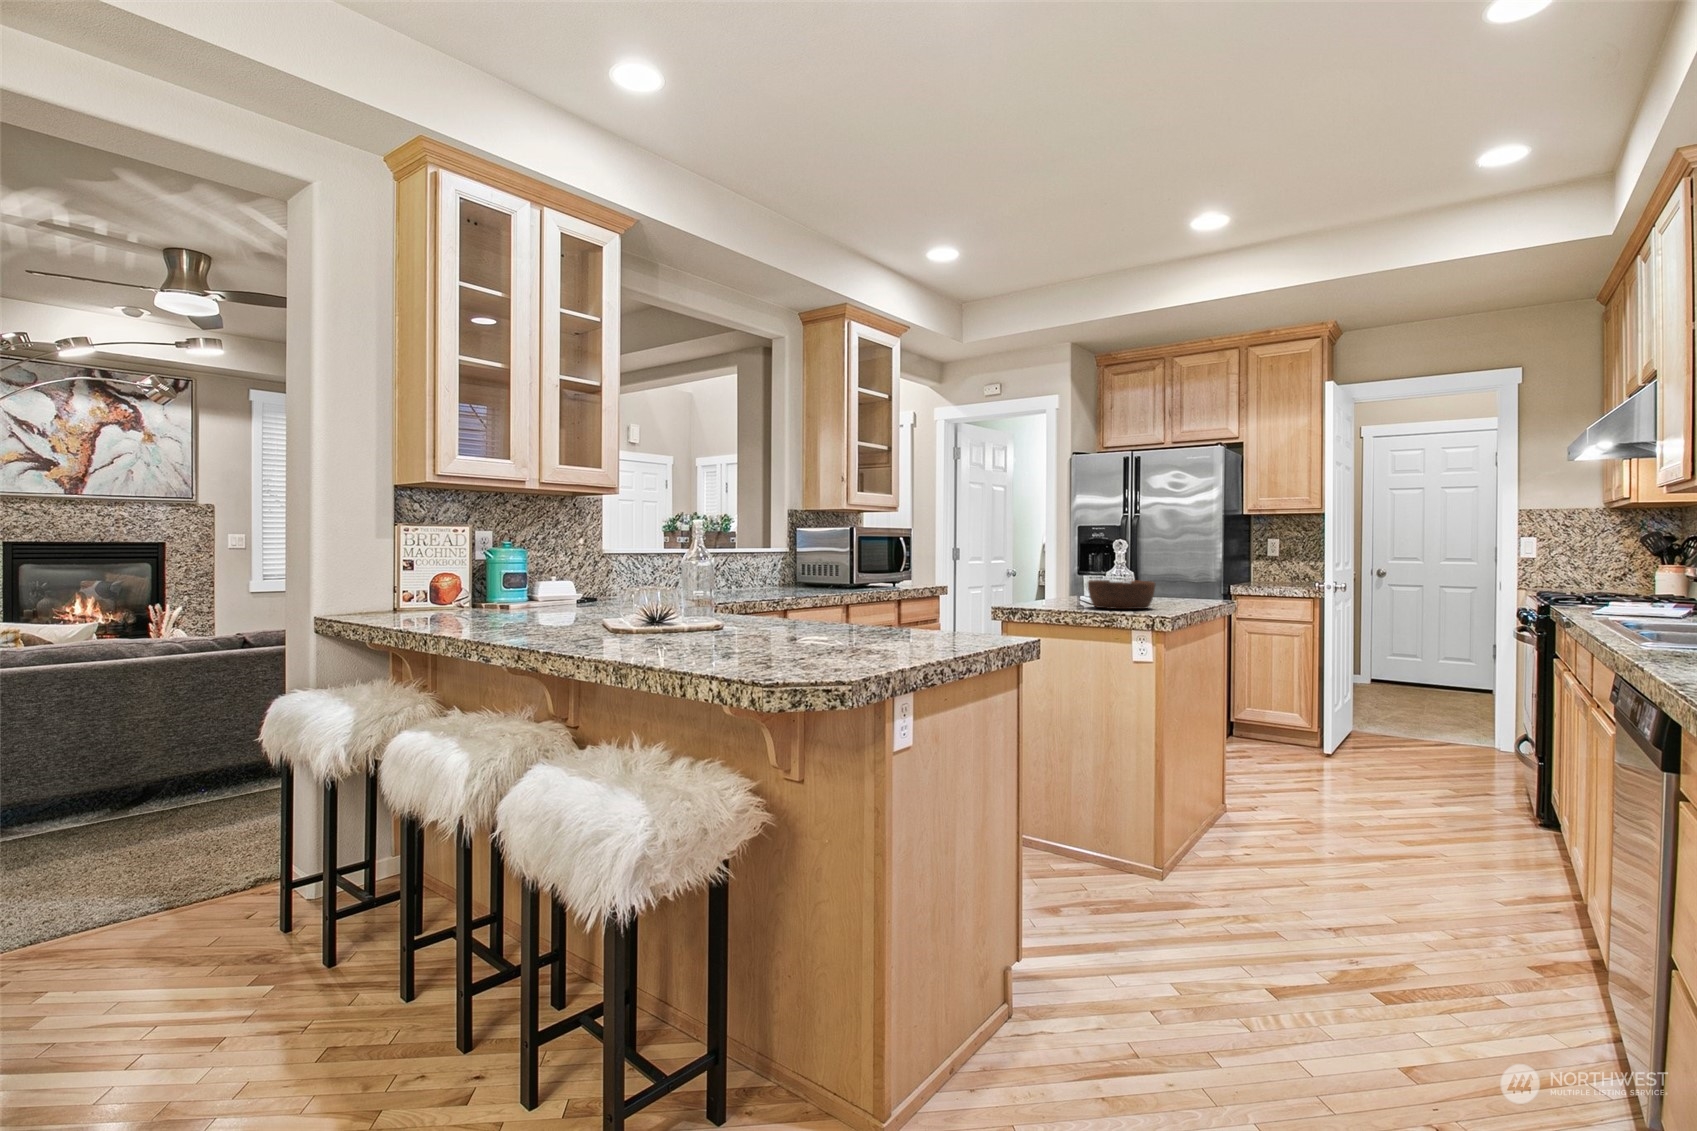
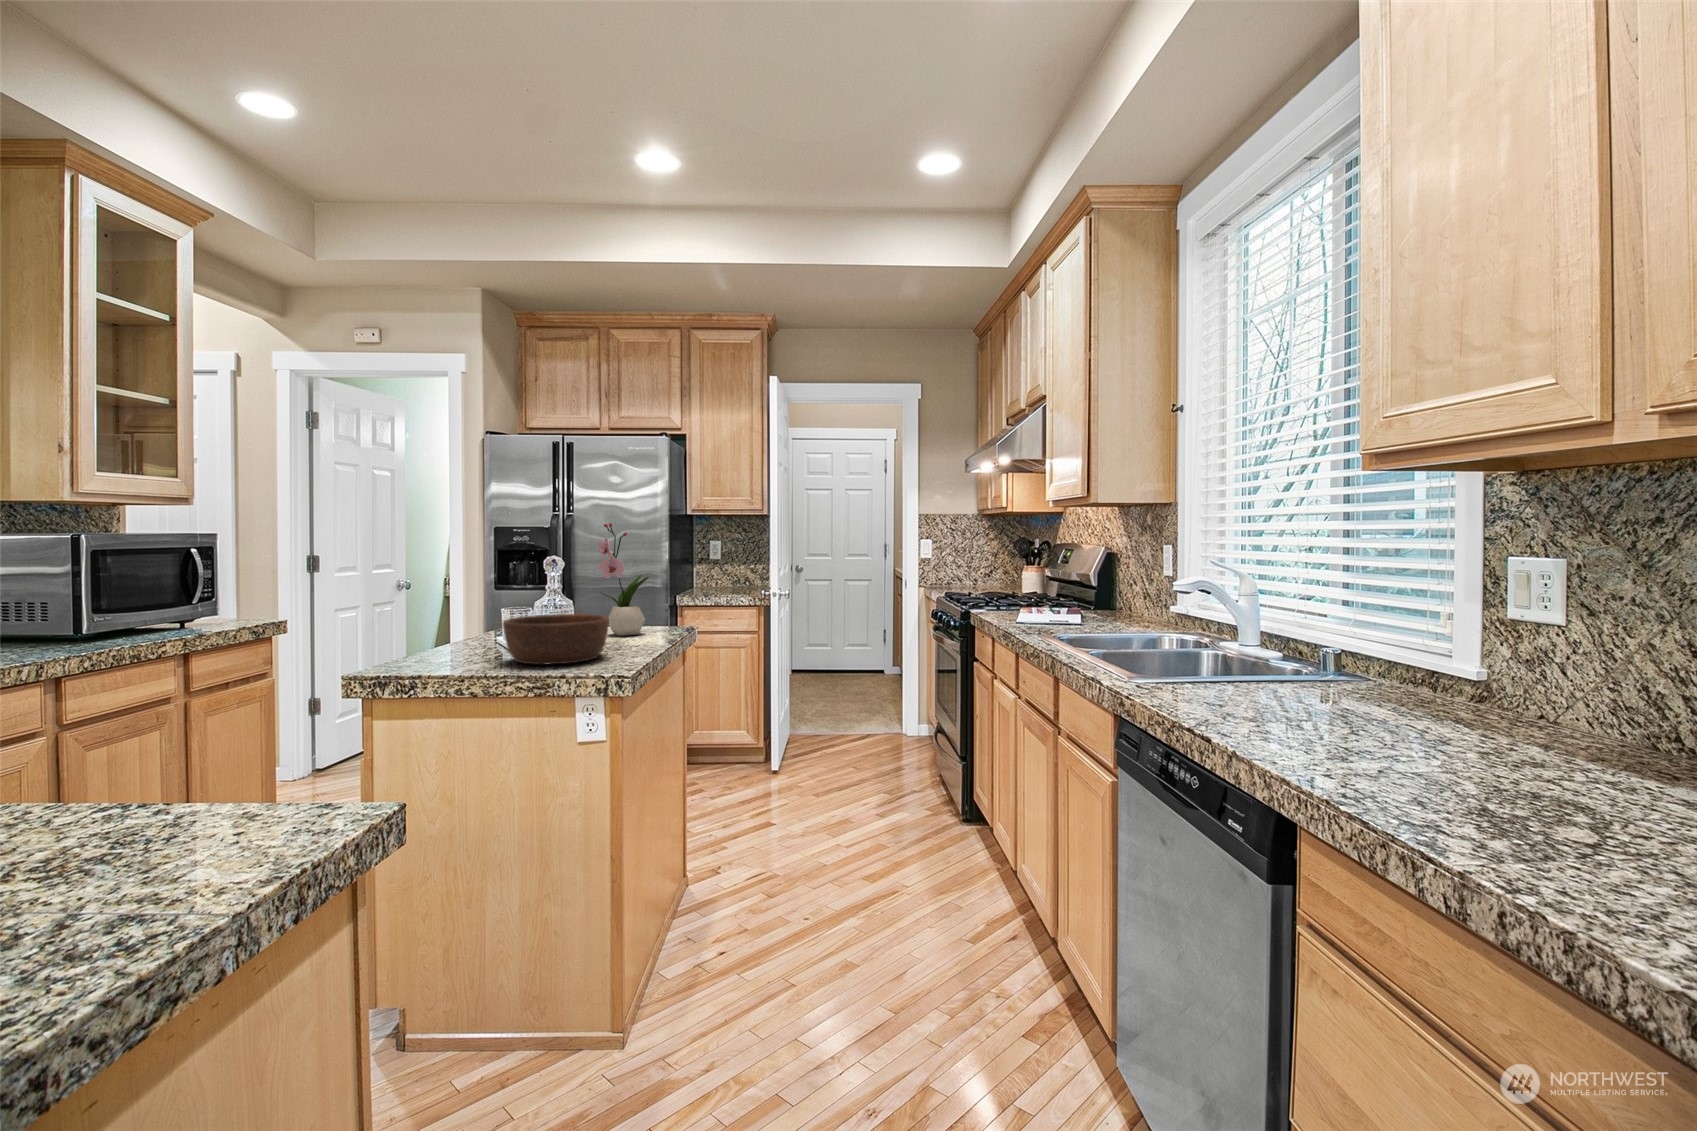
flower arrangement: none [1152,519,1190,602] -> present [598,523,649,636]

